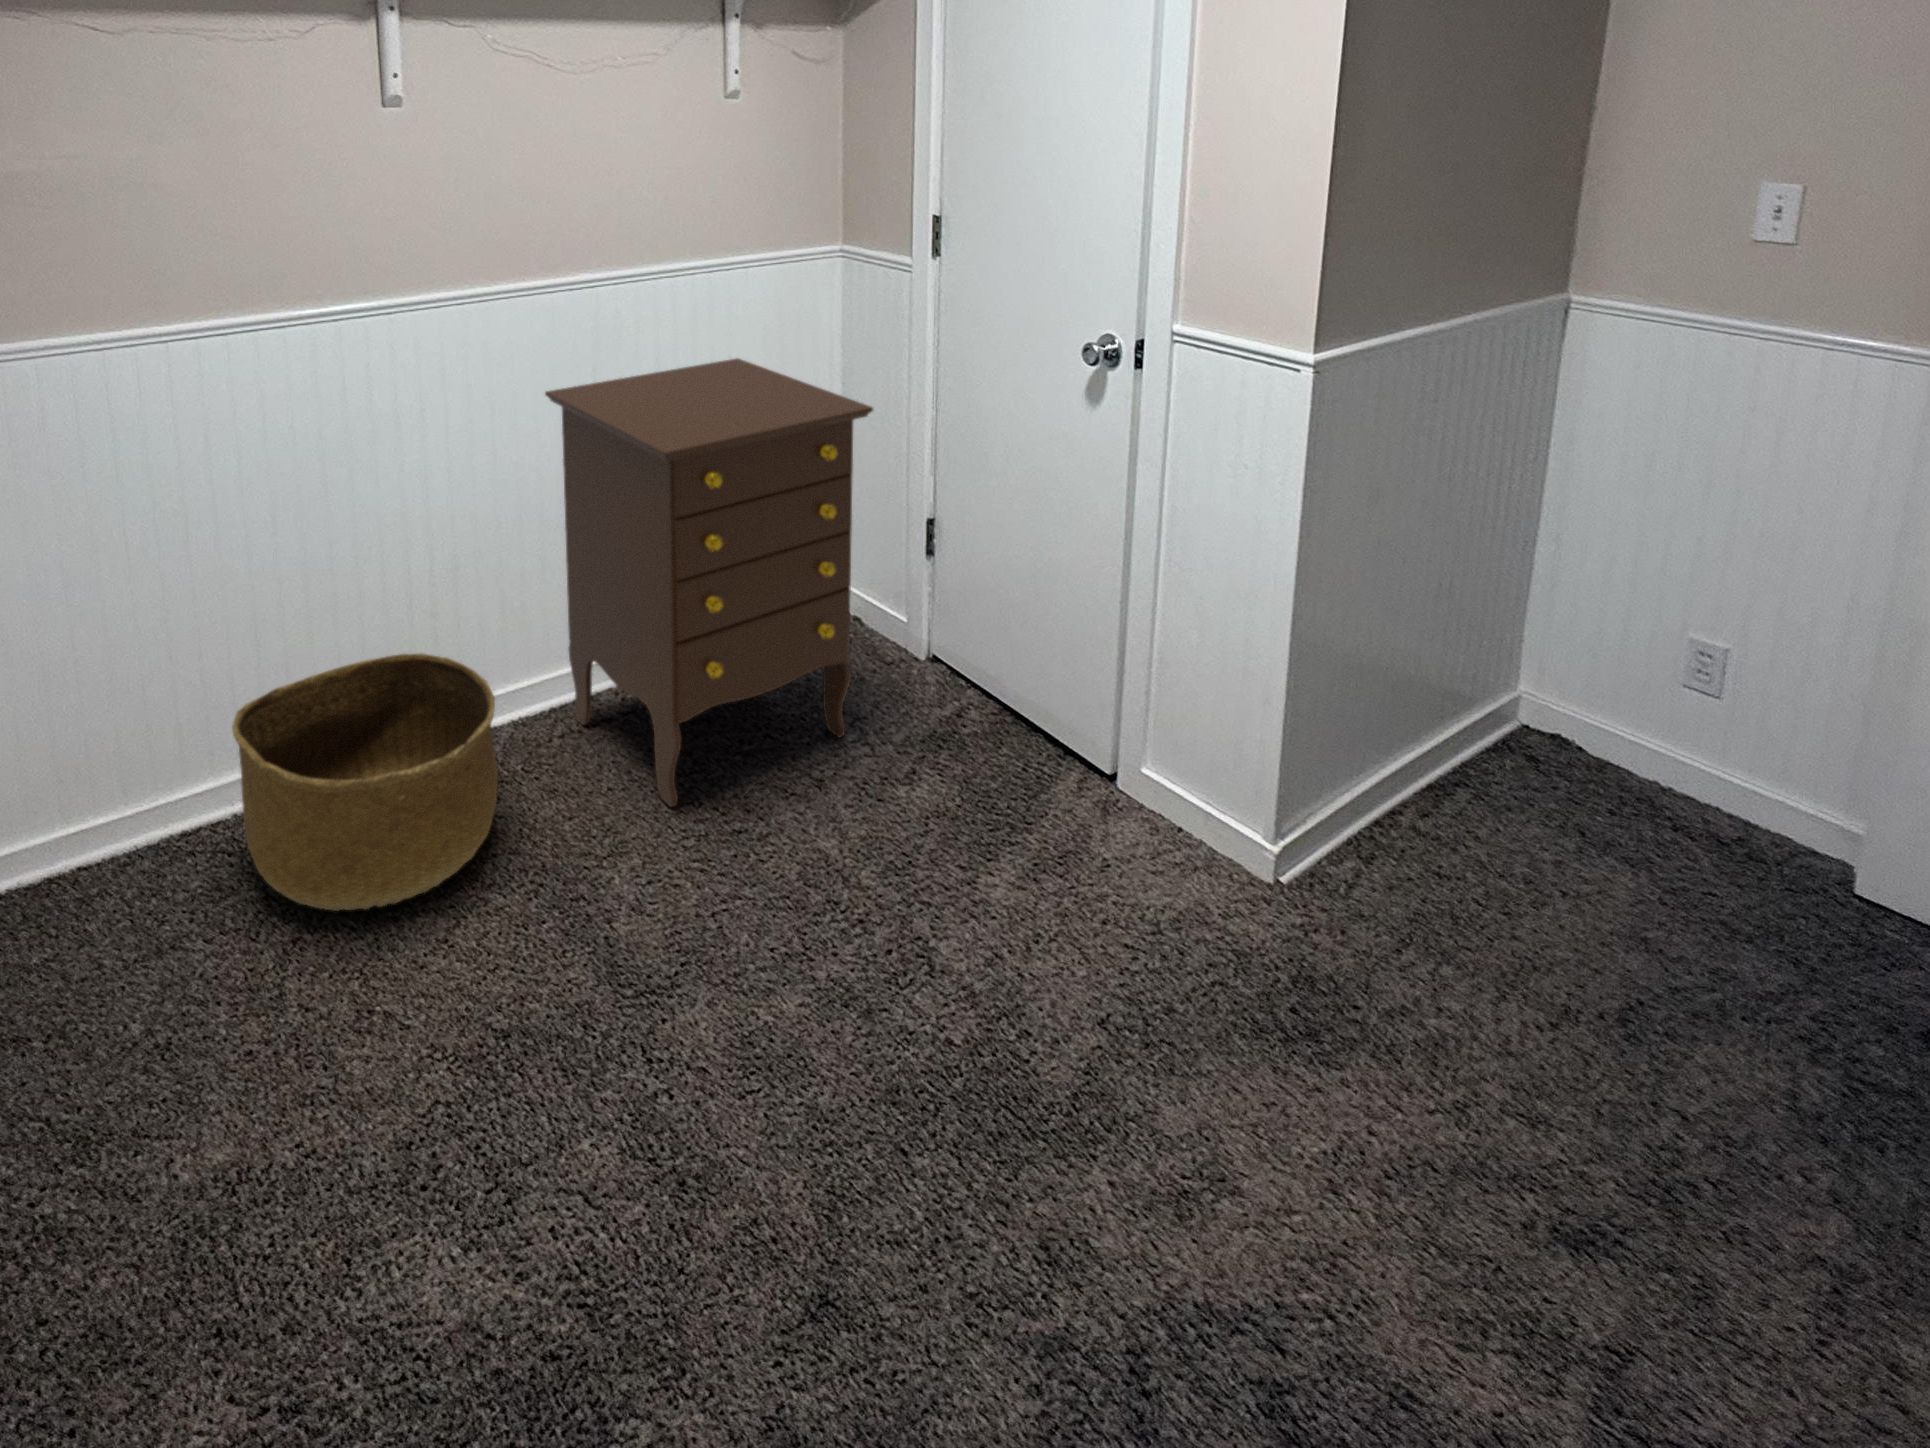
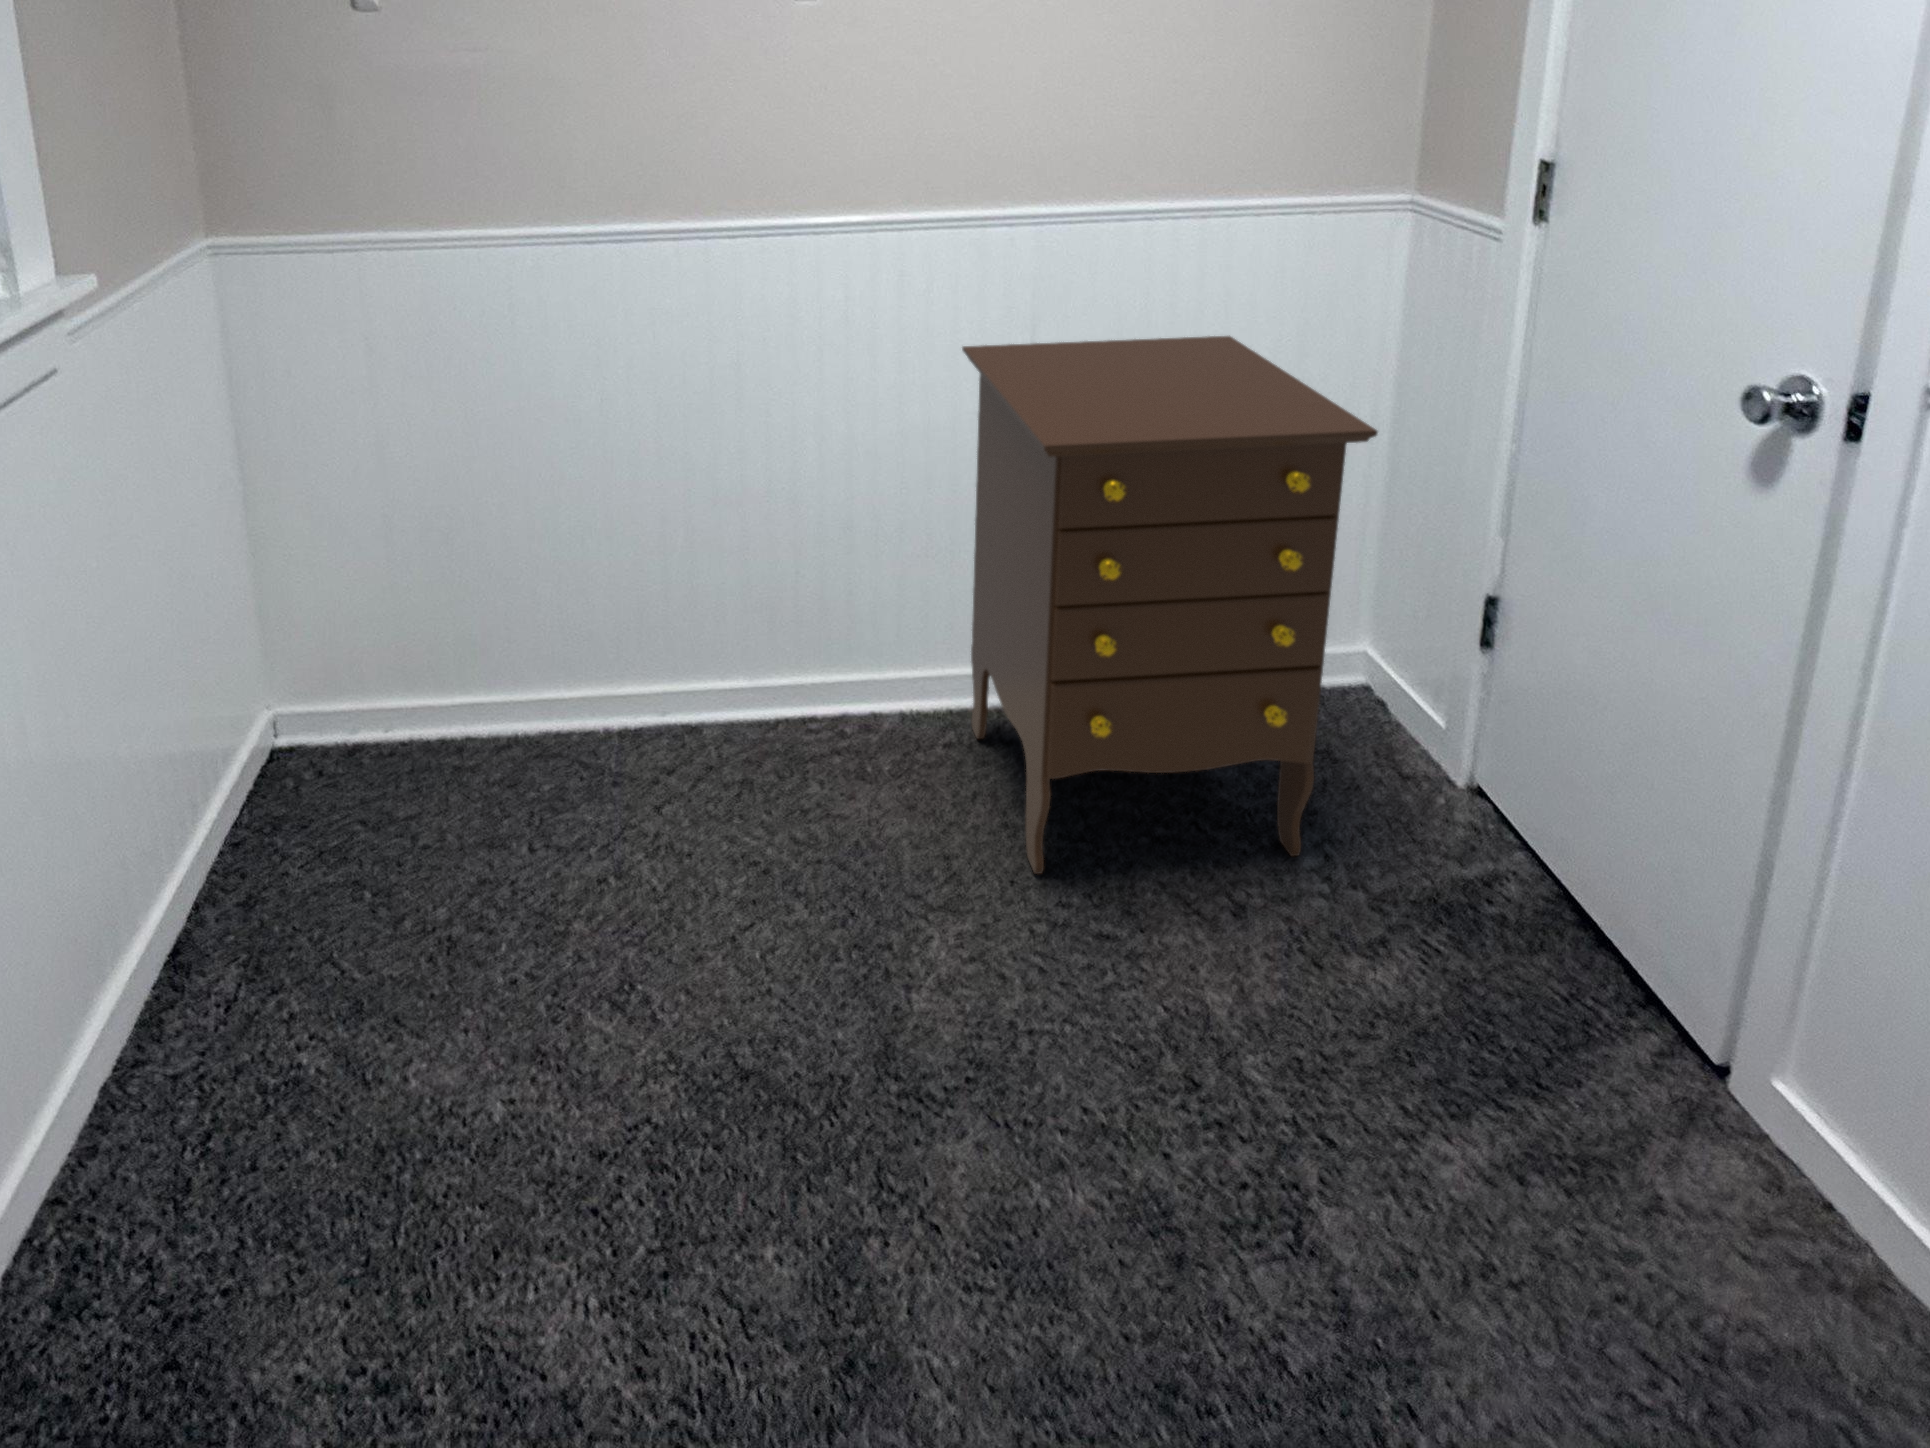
basket: present [232,653,498,911] -> none [580,607,842,876]

